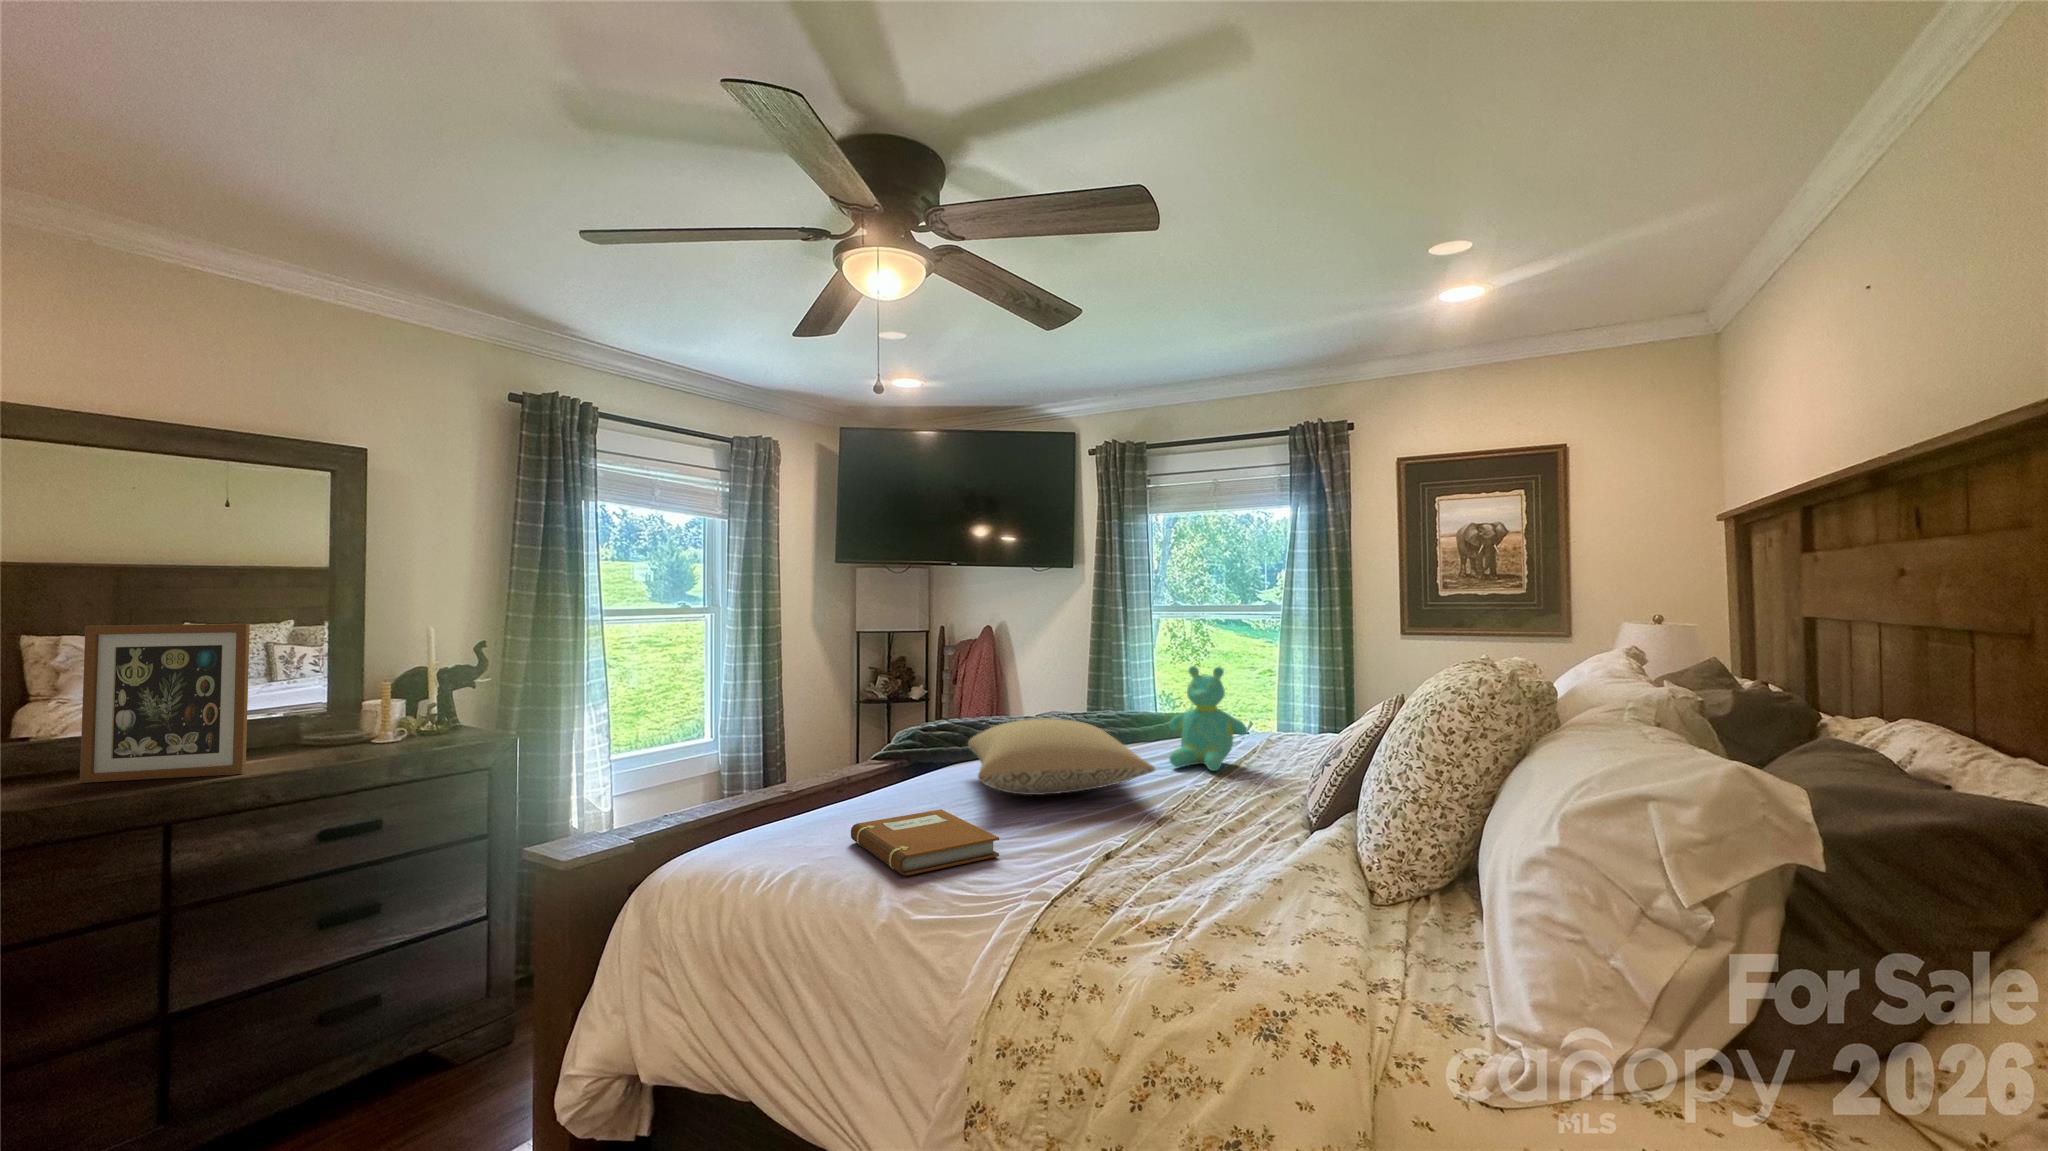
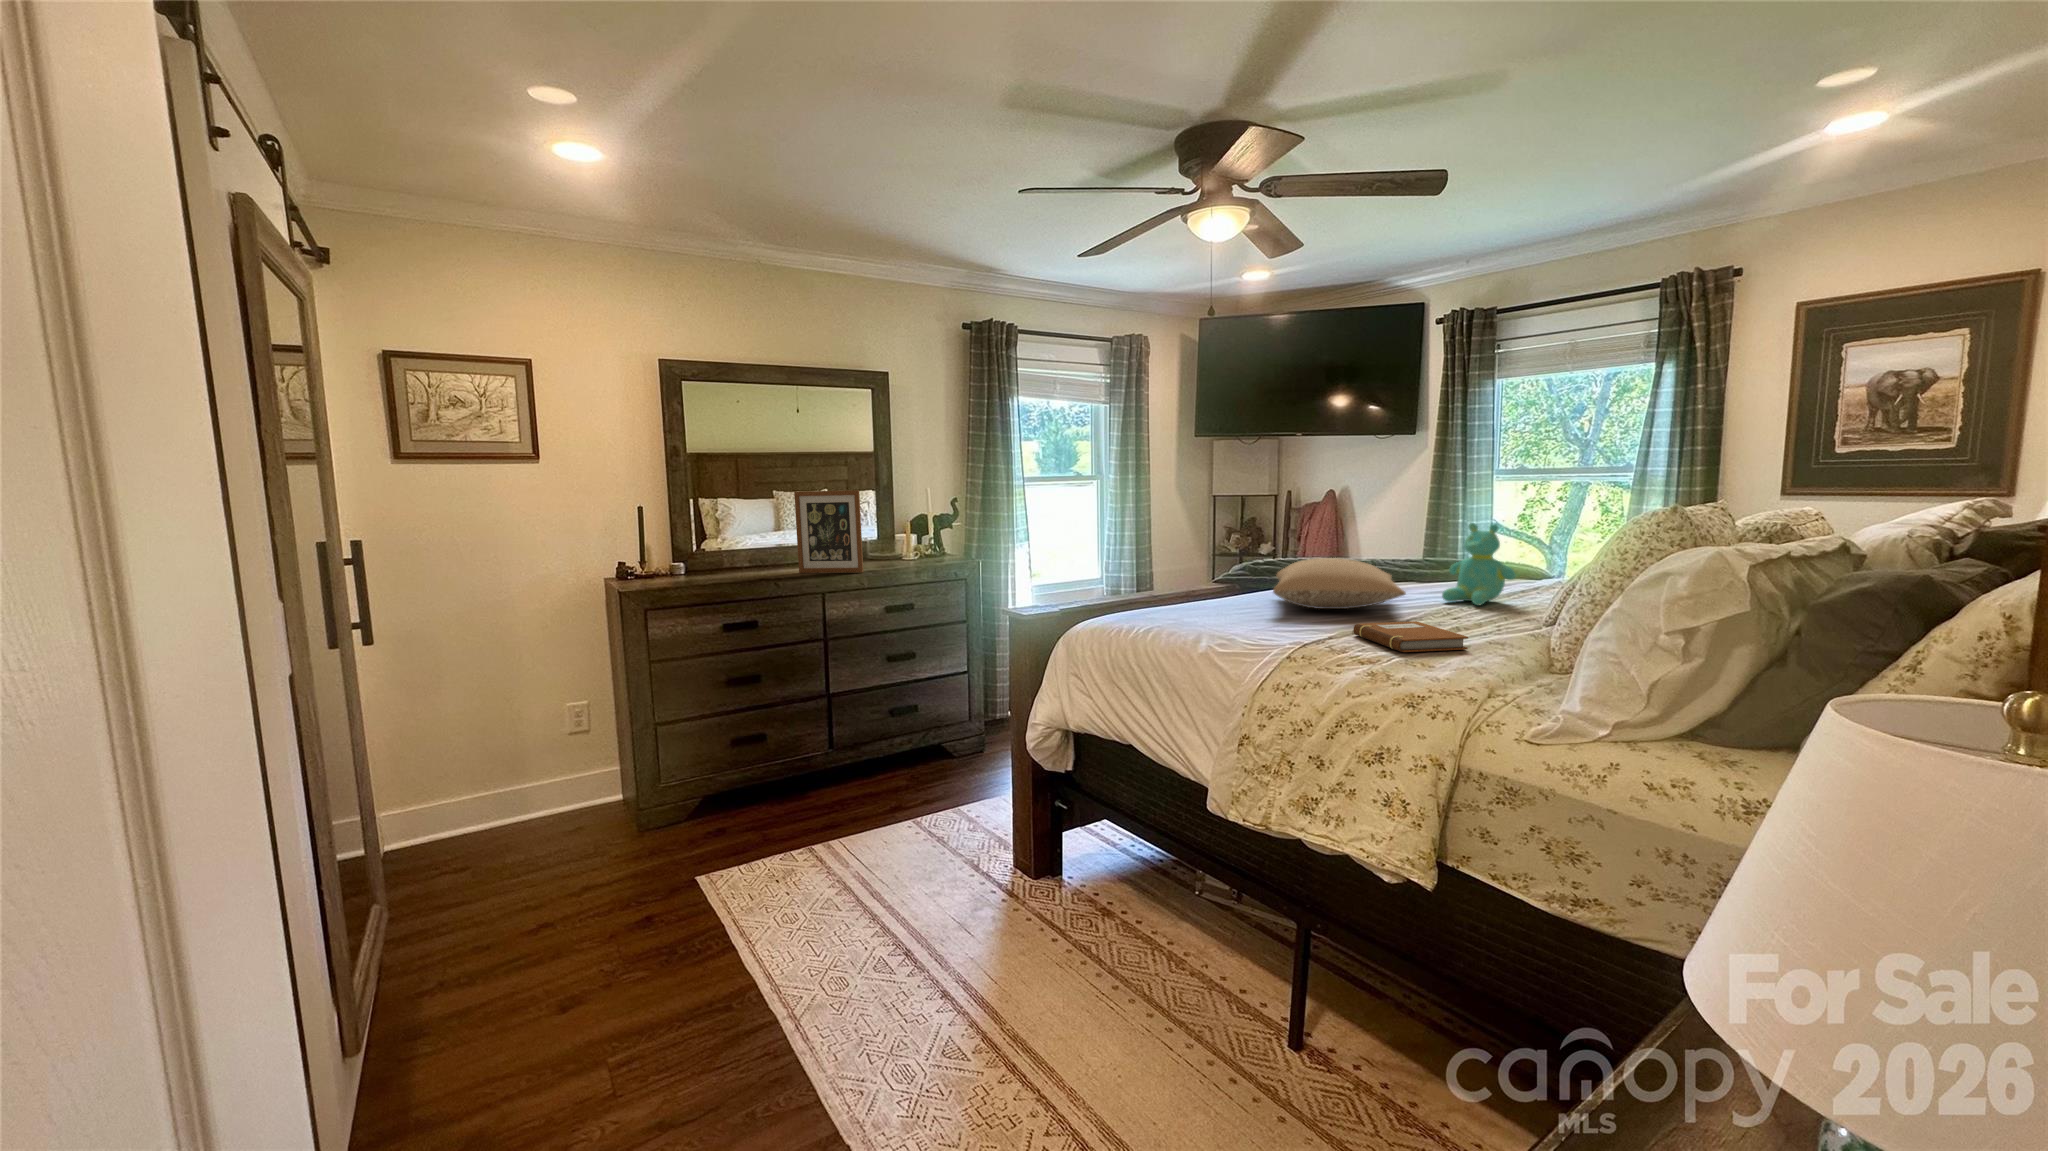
notebook: present [851,809,999,876] -> present [1353,621,1468,652]

